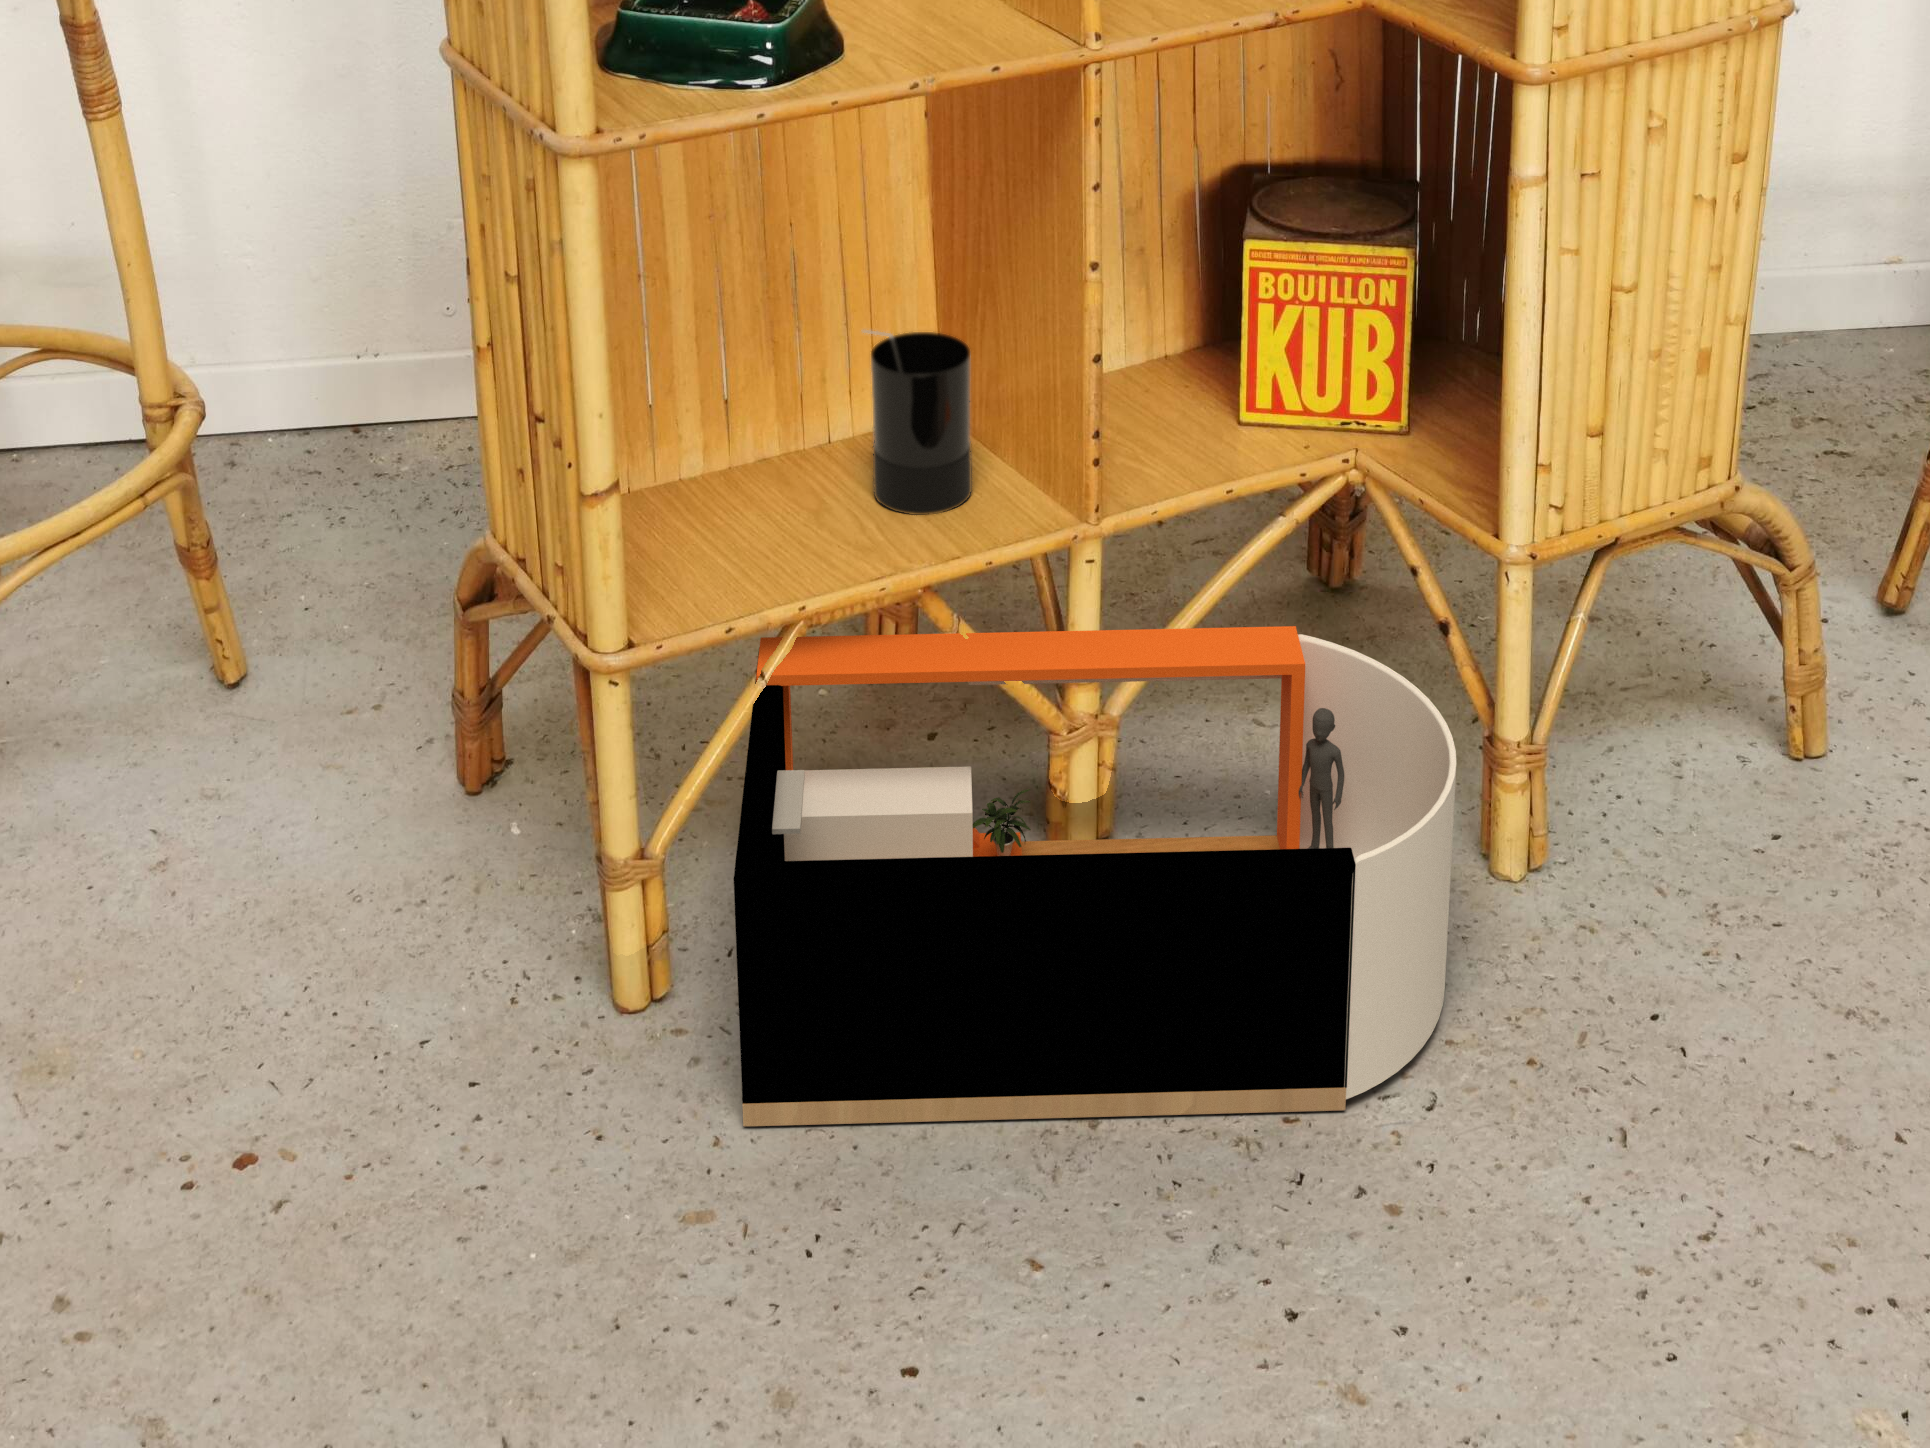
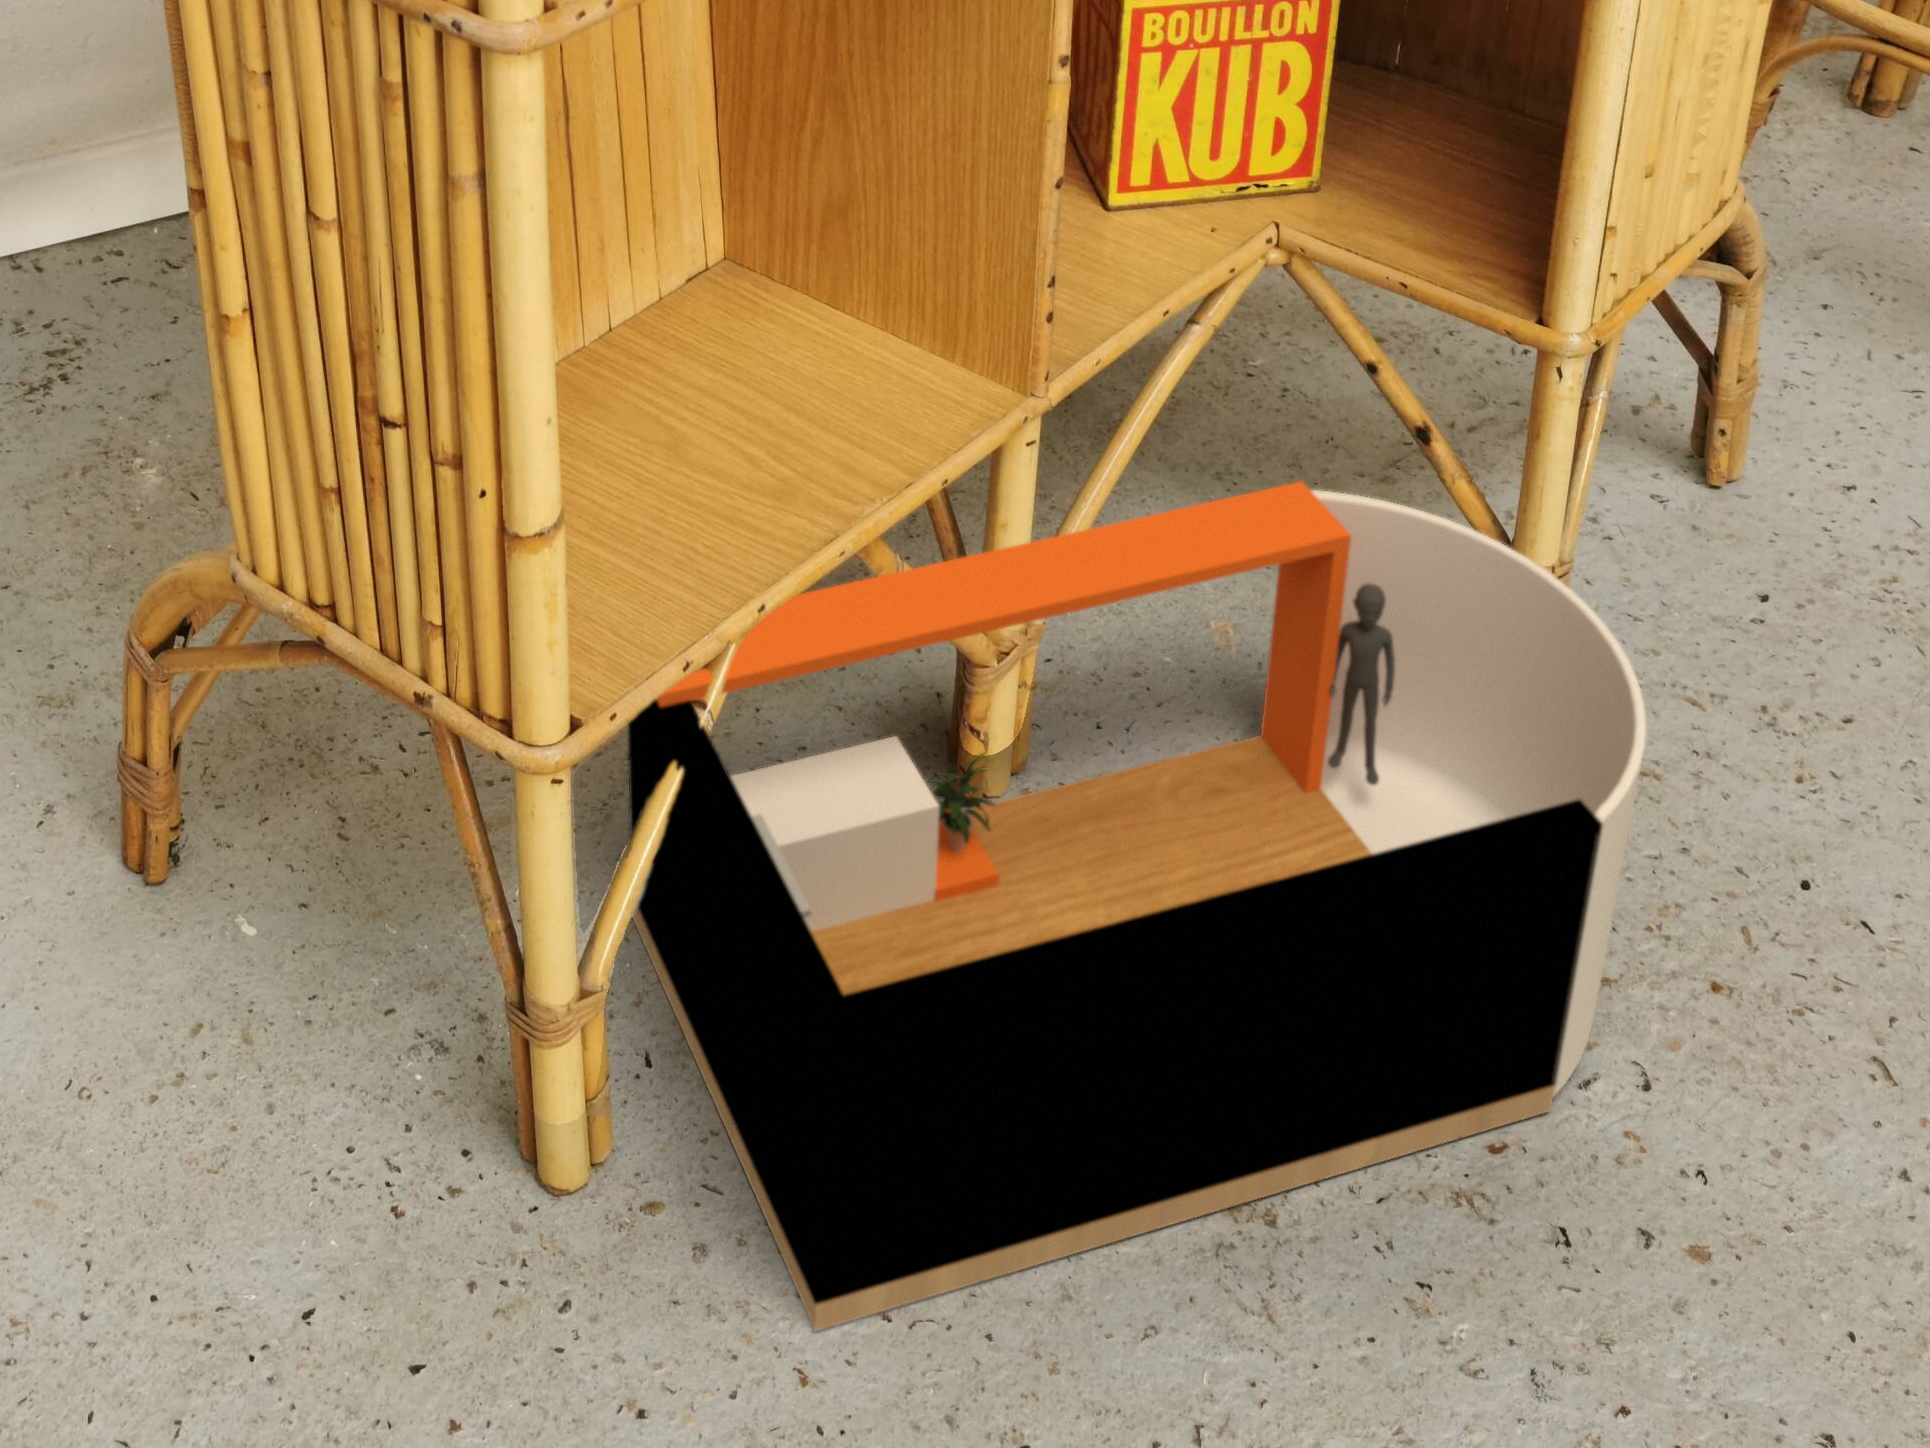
candle: present [863,330,972,515] -> none [680,165,840,420]

